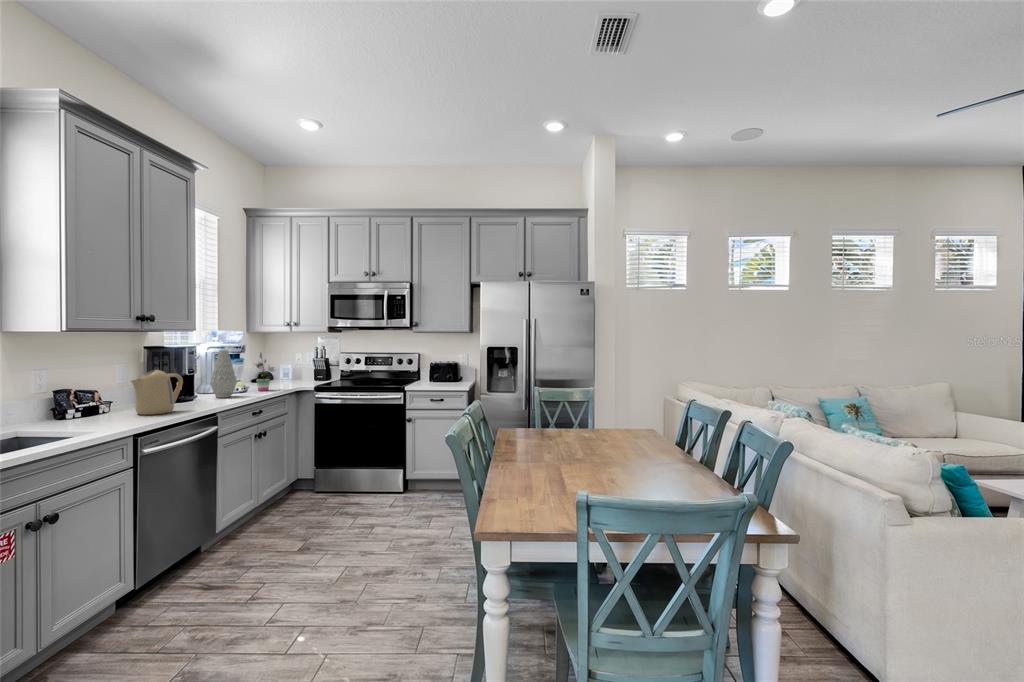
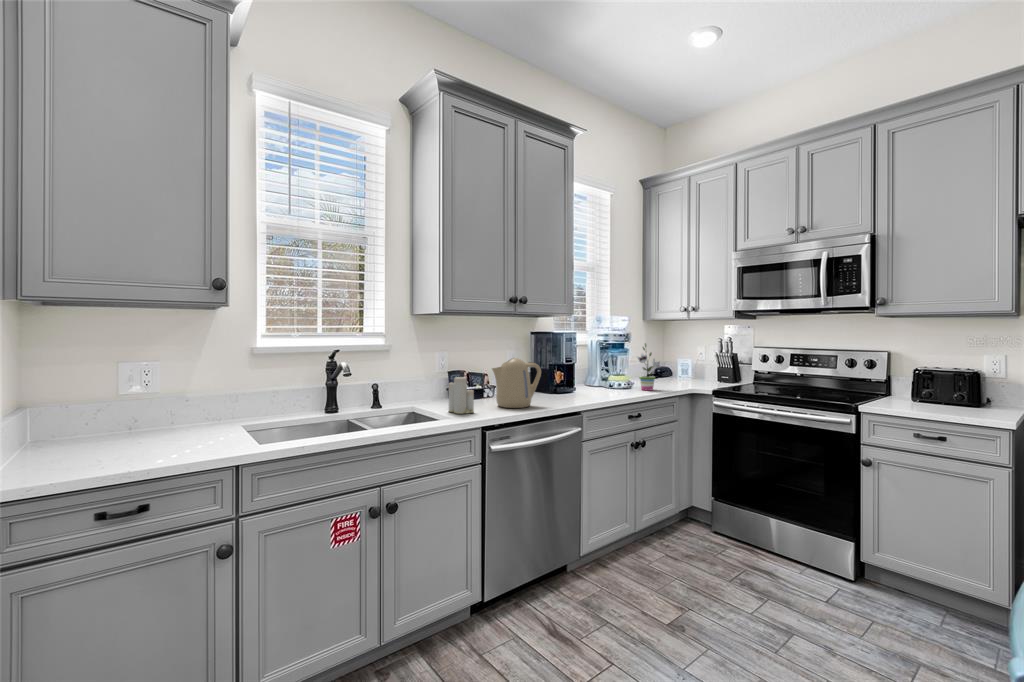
vase: present [210,350,237,398] -> none [584,339,613,395]
candle: none [90,387,123,424] -> present [449,377,474,414]

